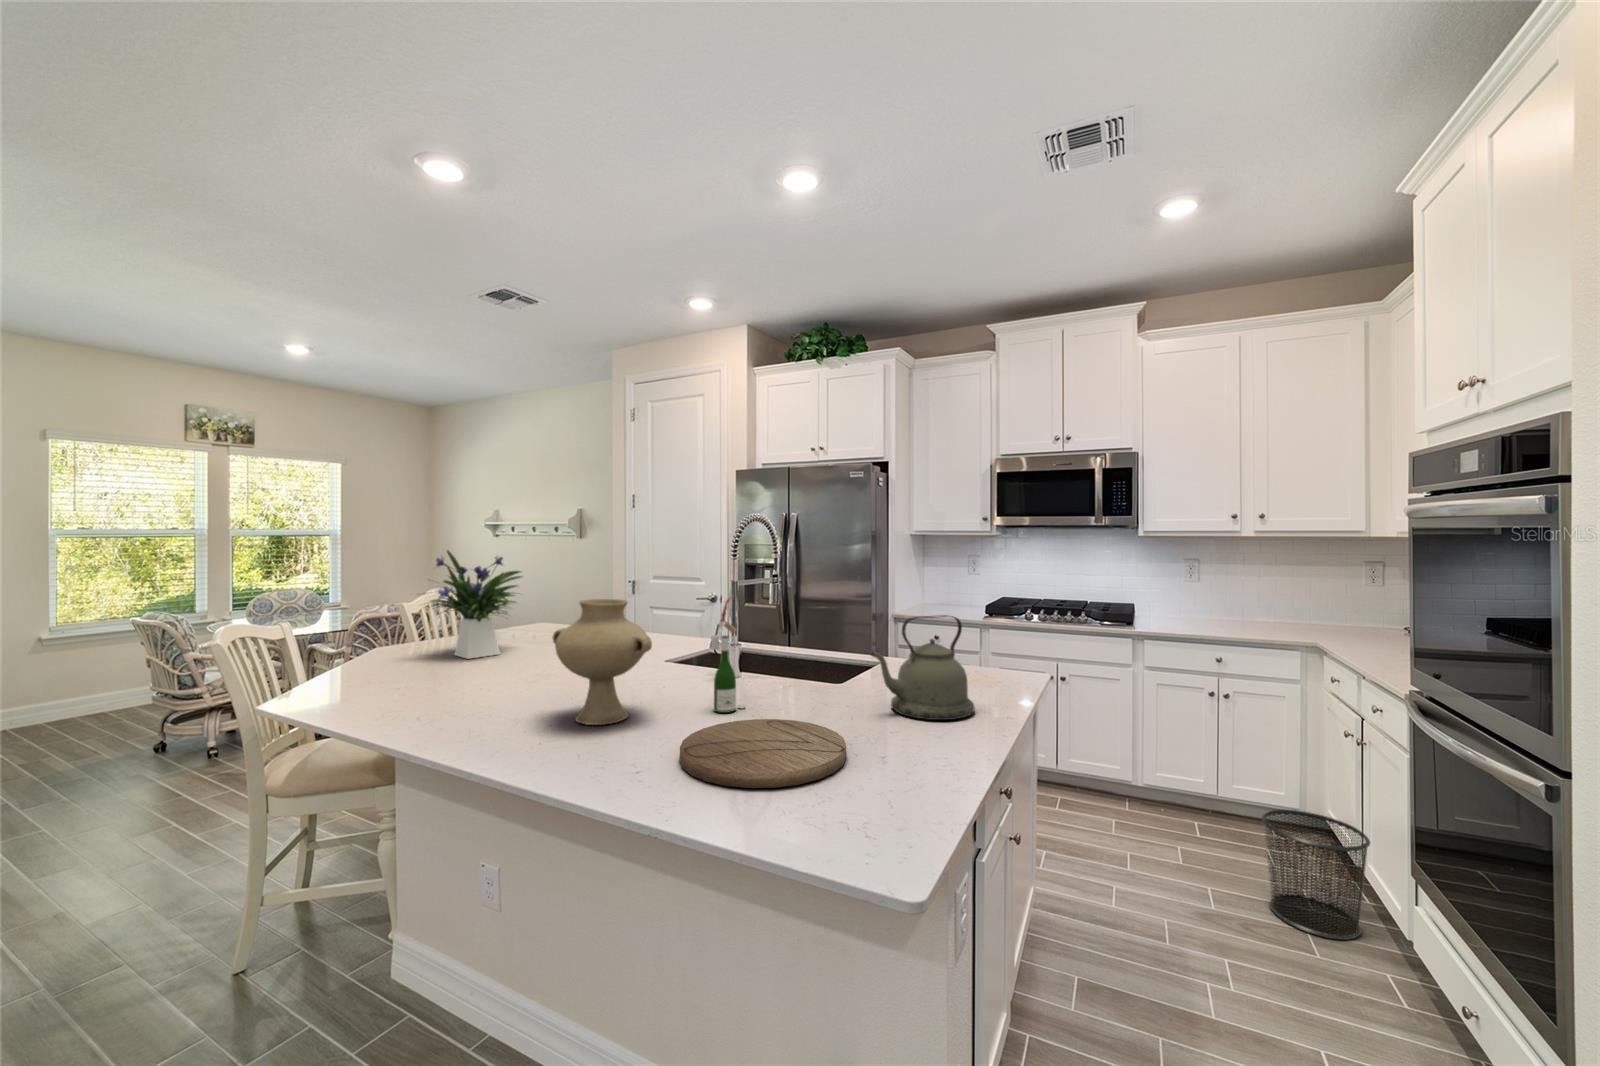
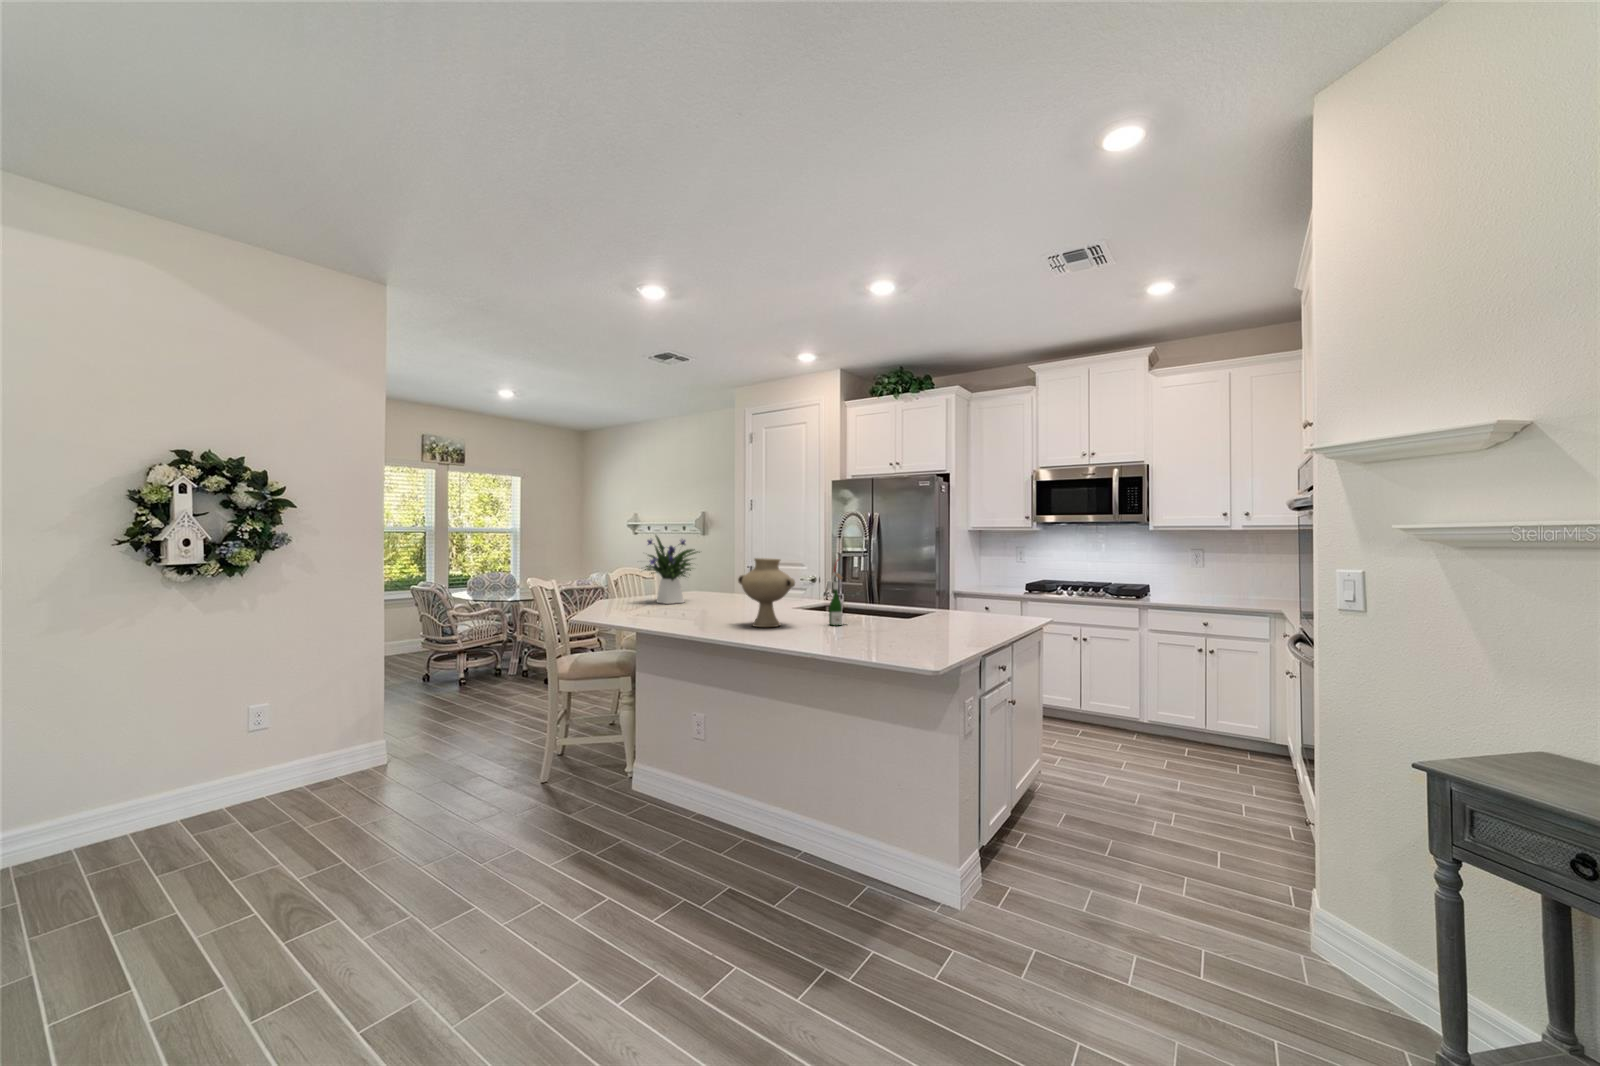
kettle: present [872,615,974,720] -> none [923,571,987,631]
cutting board: present [680,719,846,788] -> none [816,625,905,645]
waste bin: present [1262,810,1370,940] -> none [1213,725,1287,809]

